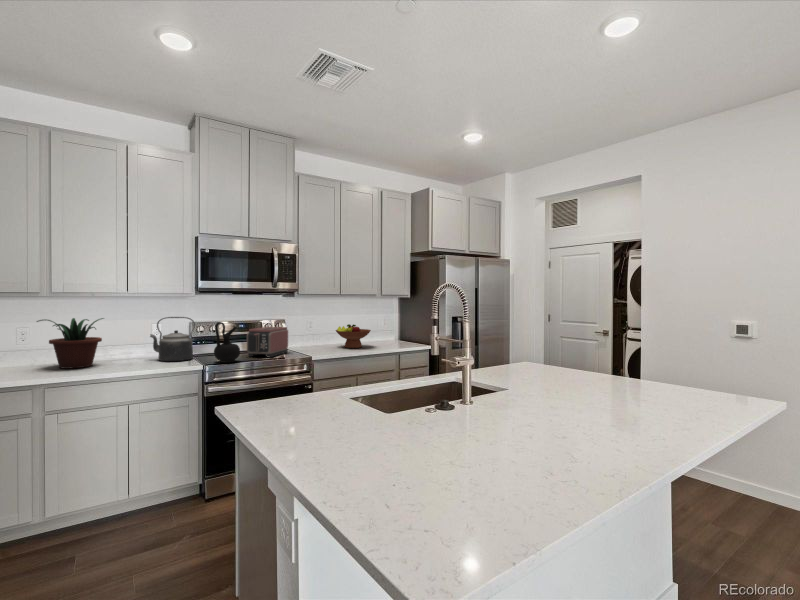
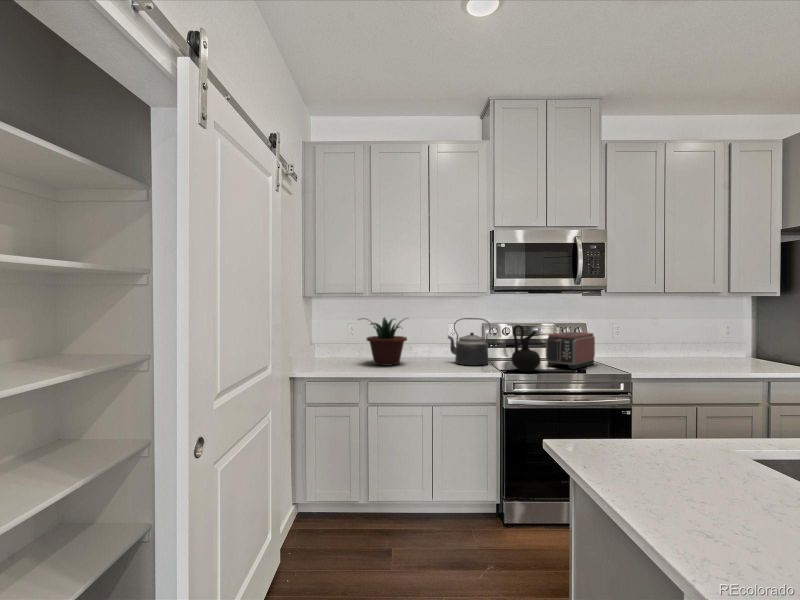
fruit bowl: present [336,324,371,348] -> none [657,332,712,364]

